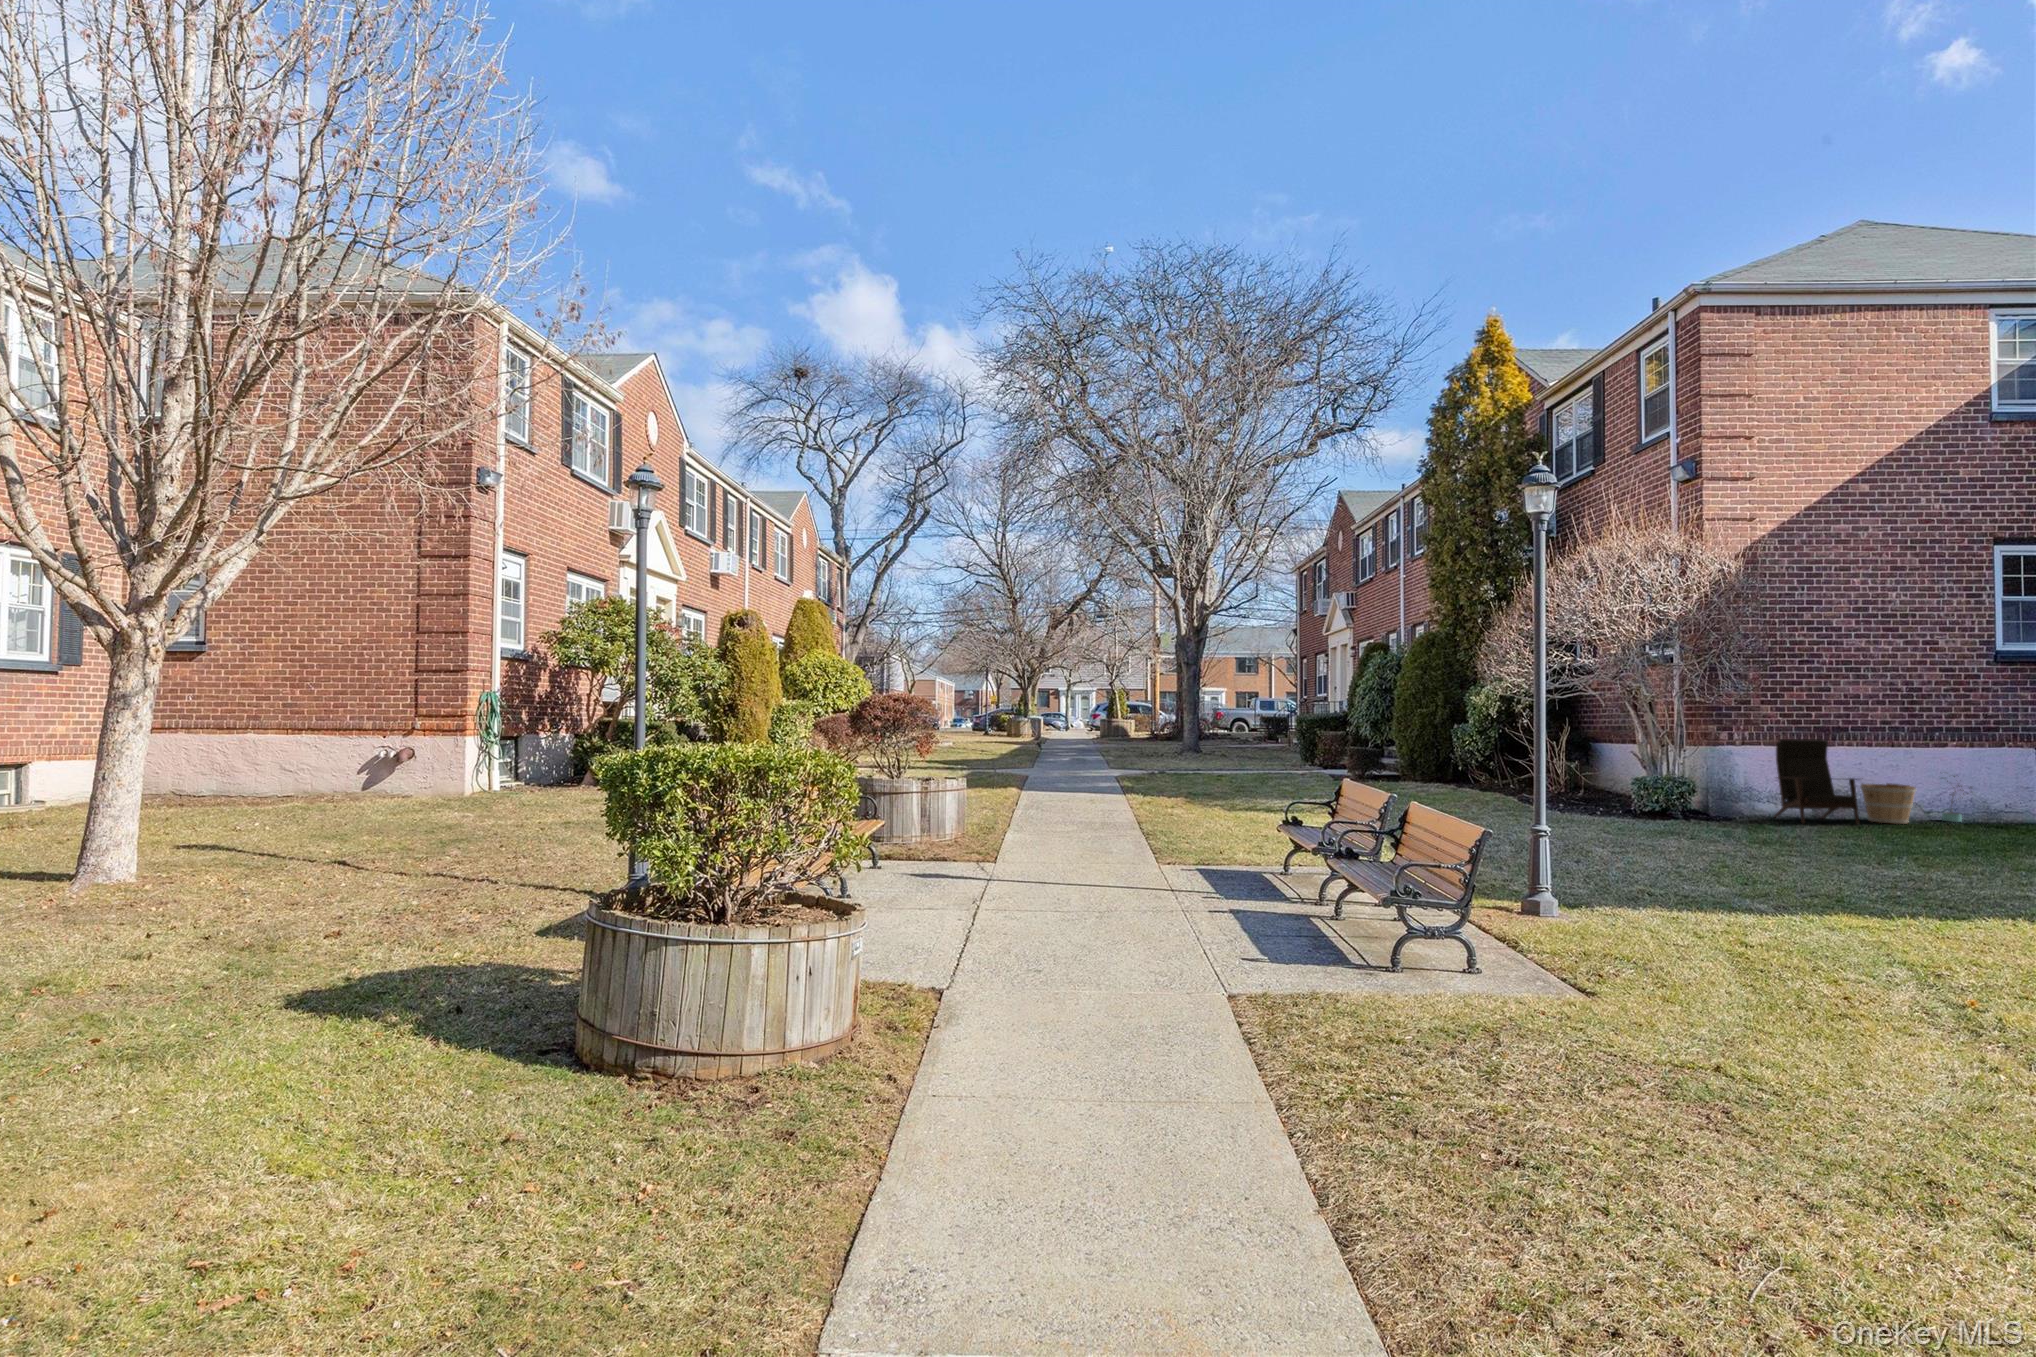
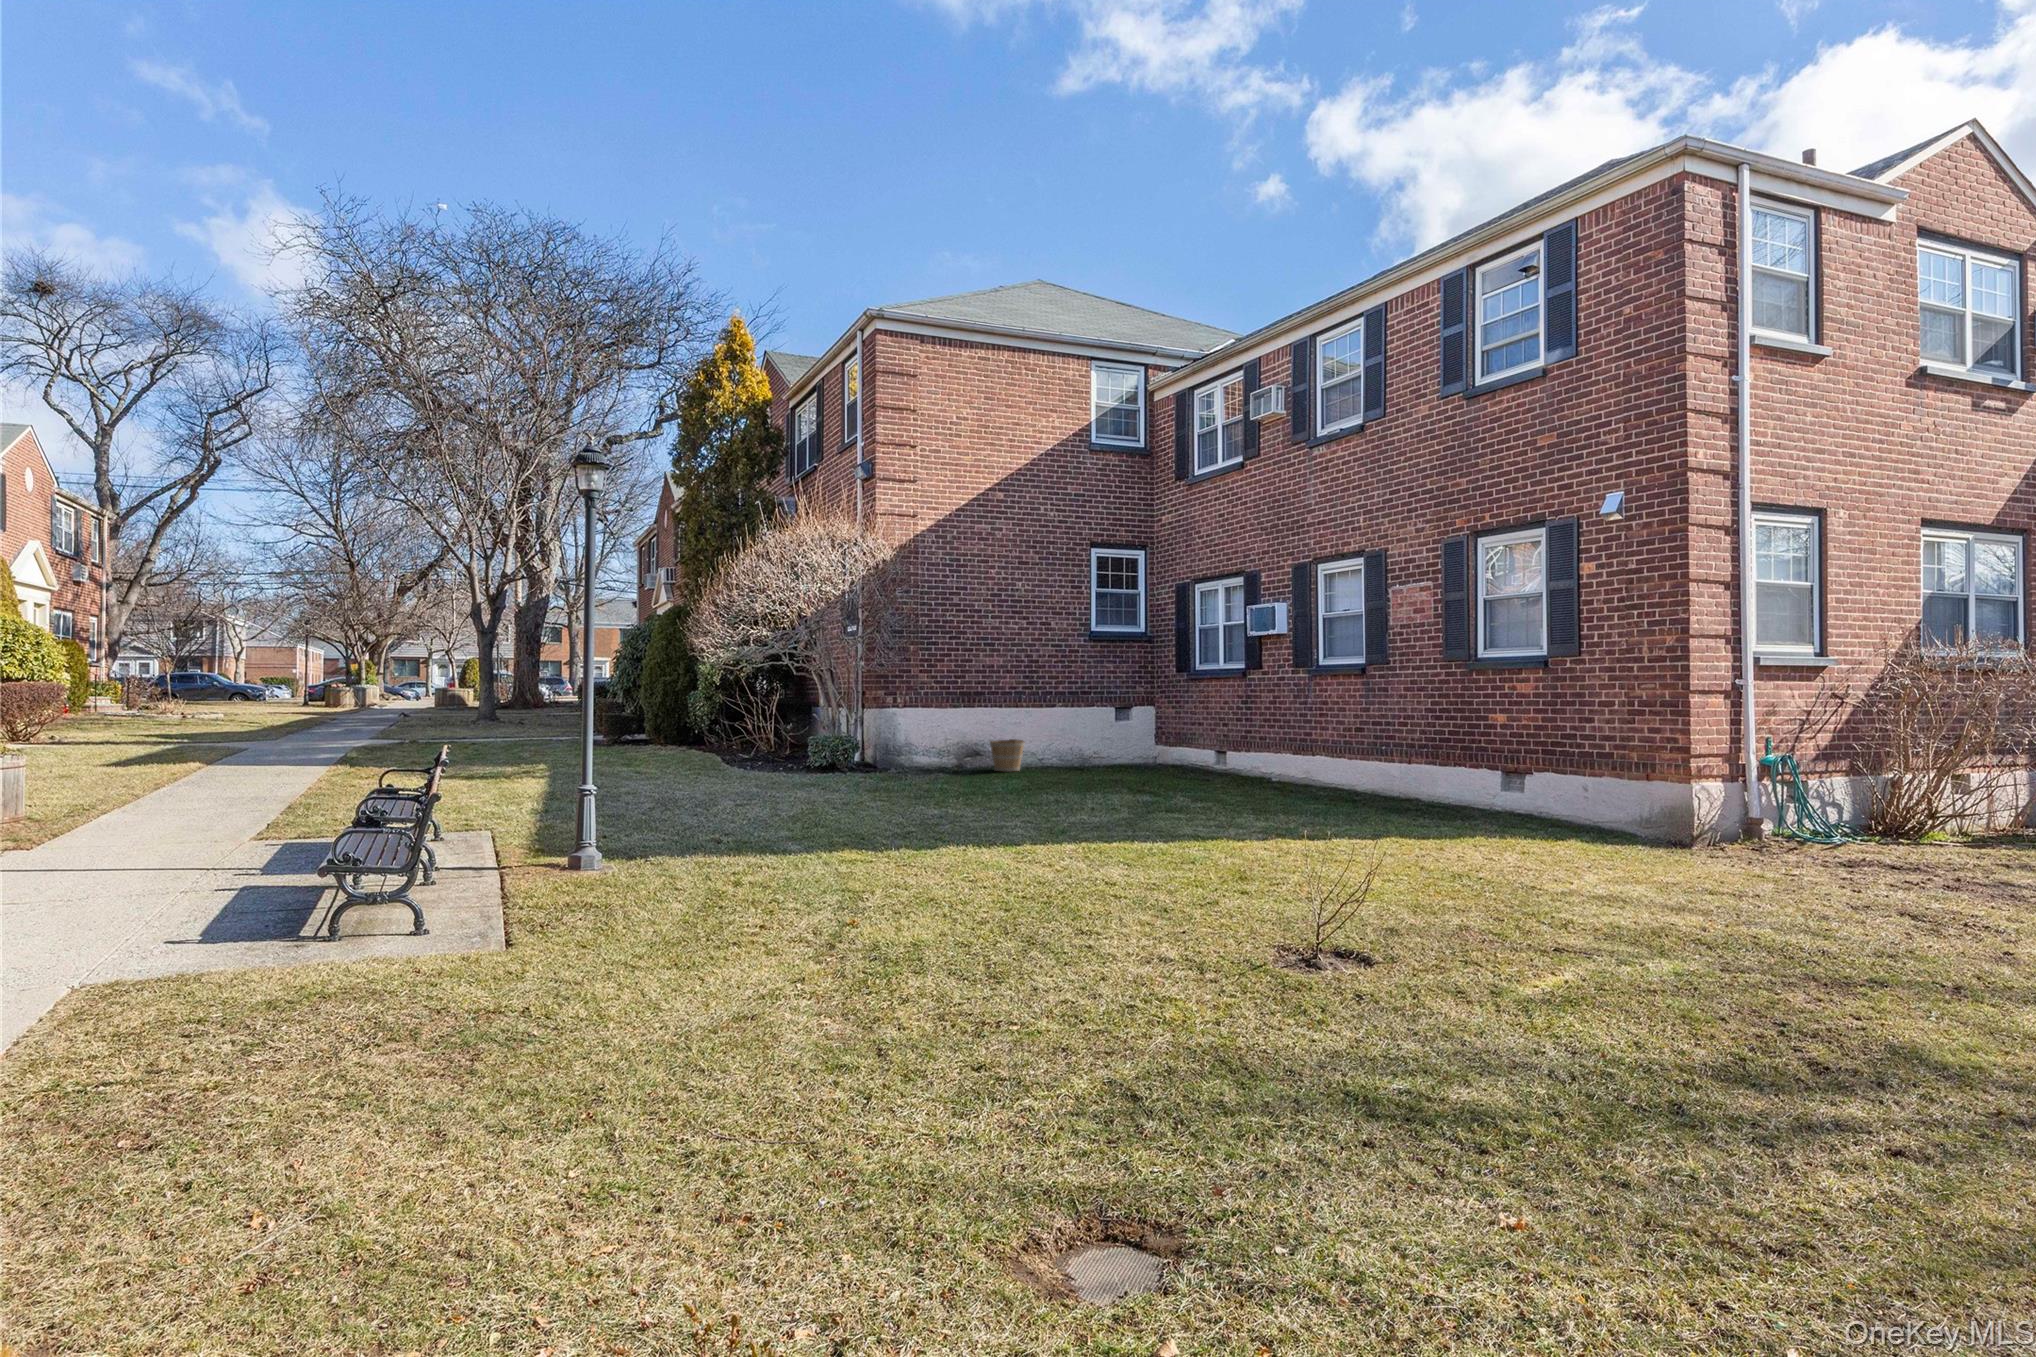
lounge chair: present [1774,739,1859,825] -> none [926,705,983,776]
potted plant: present [1942,776,1962,822] -> none [1045,728,1068,767]

